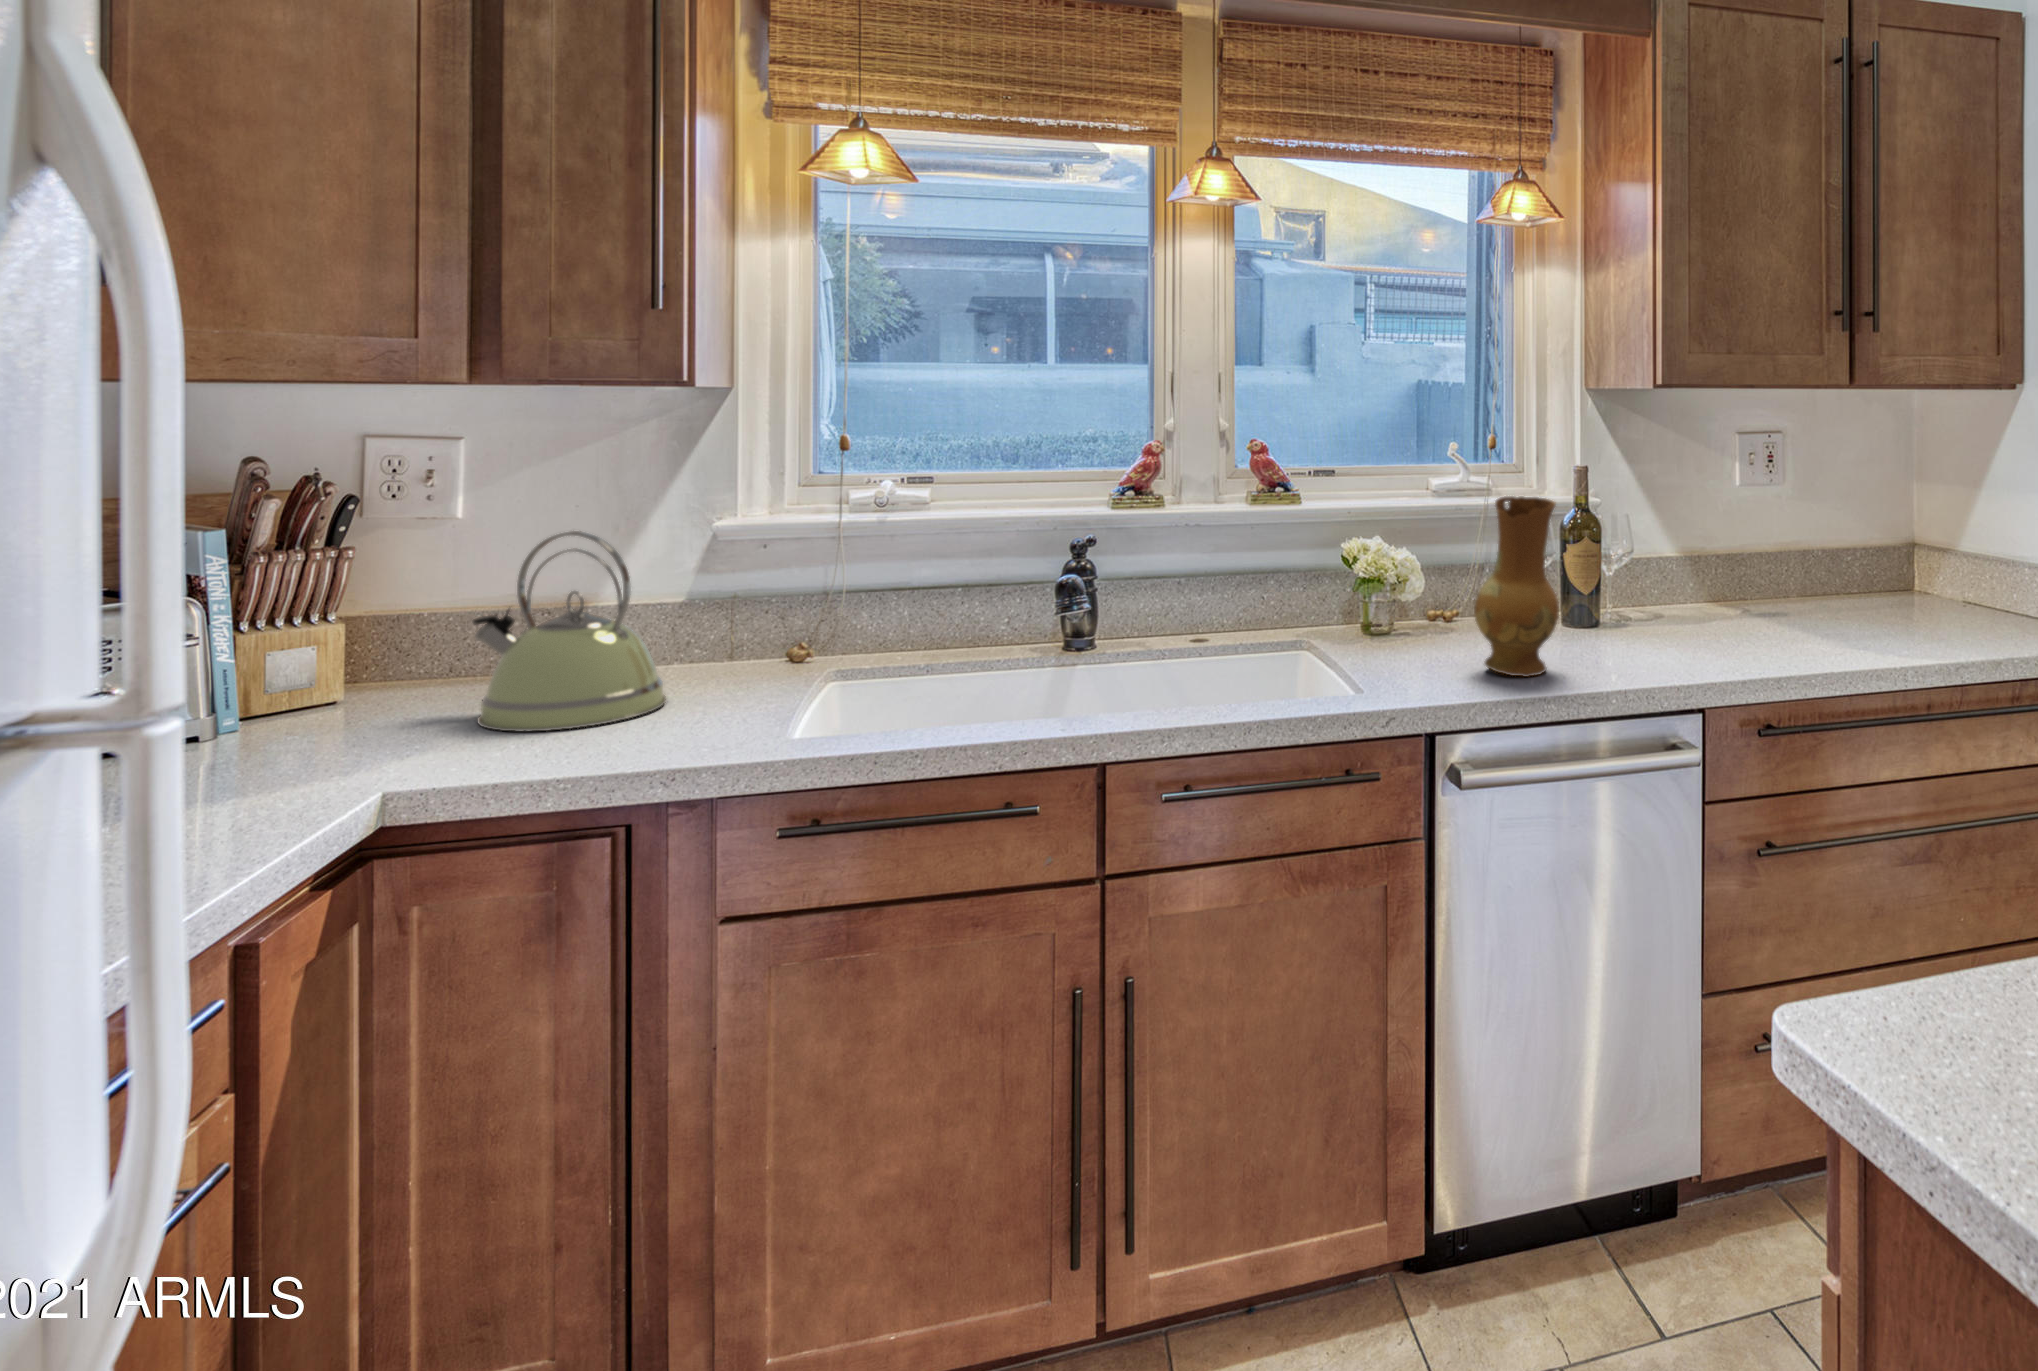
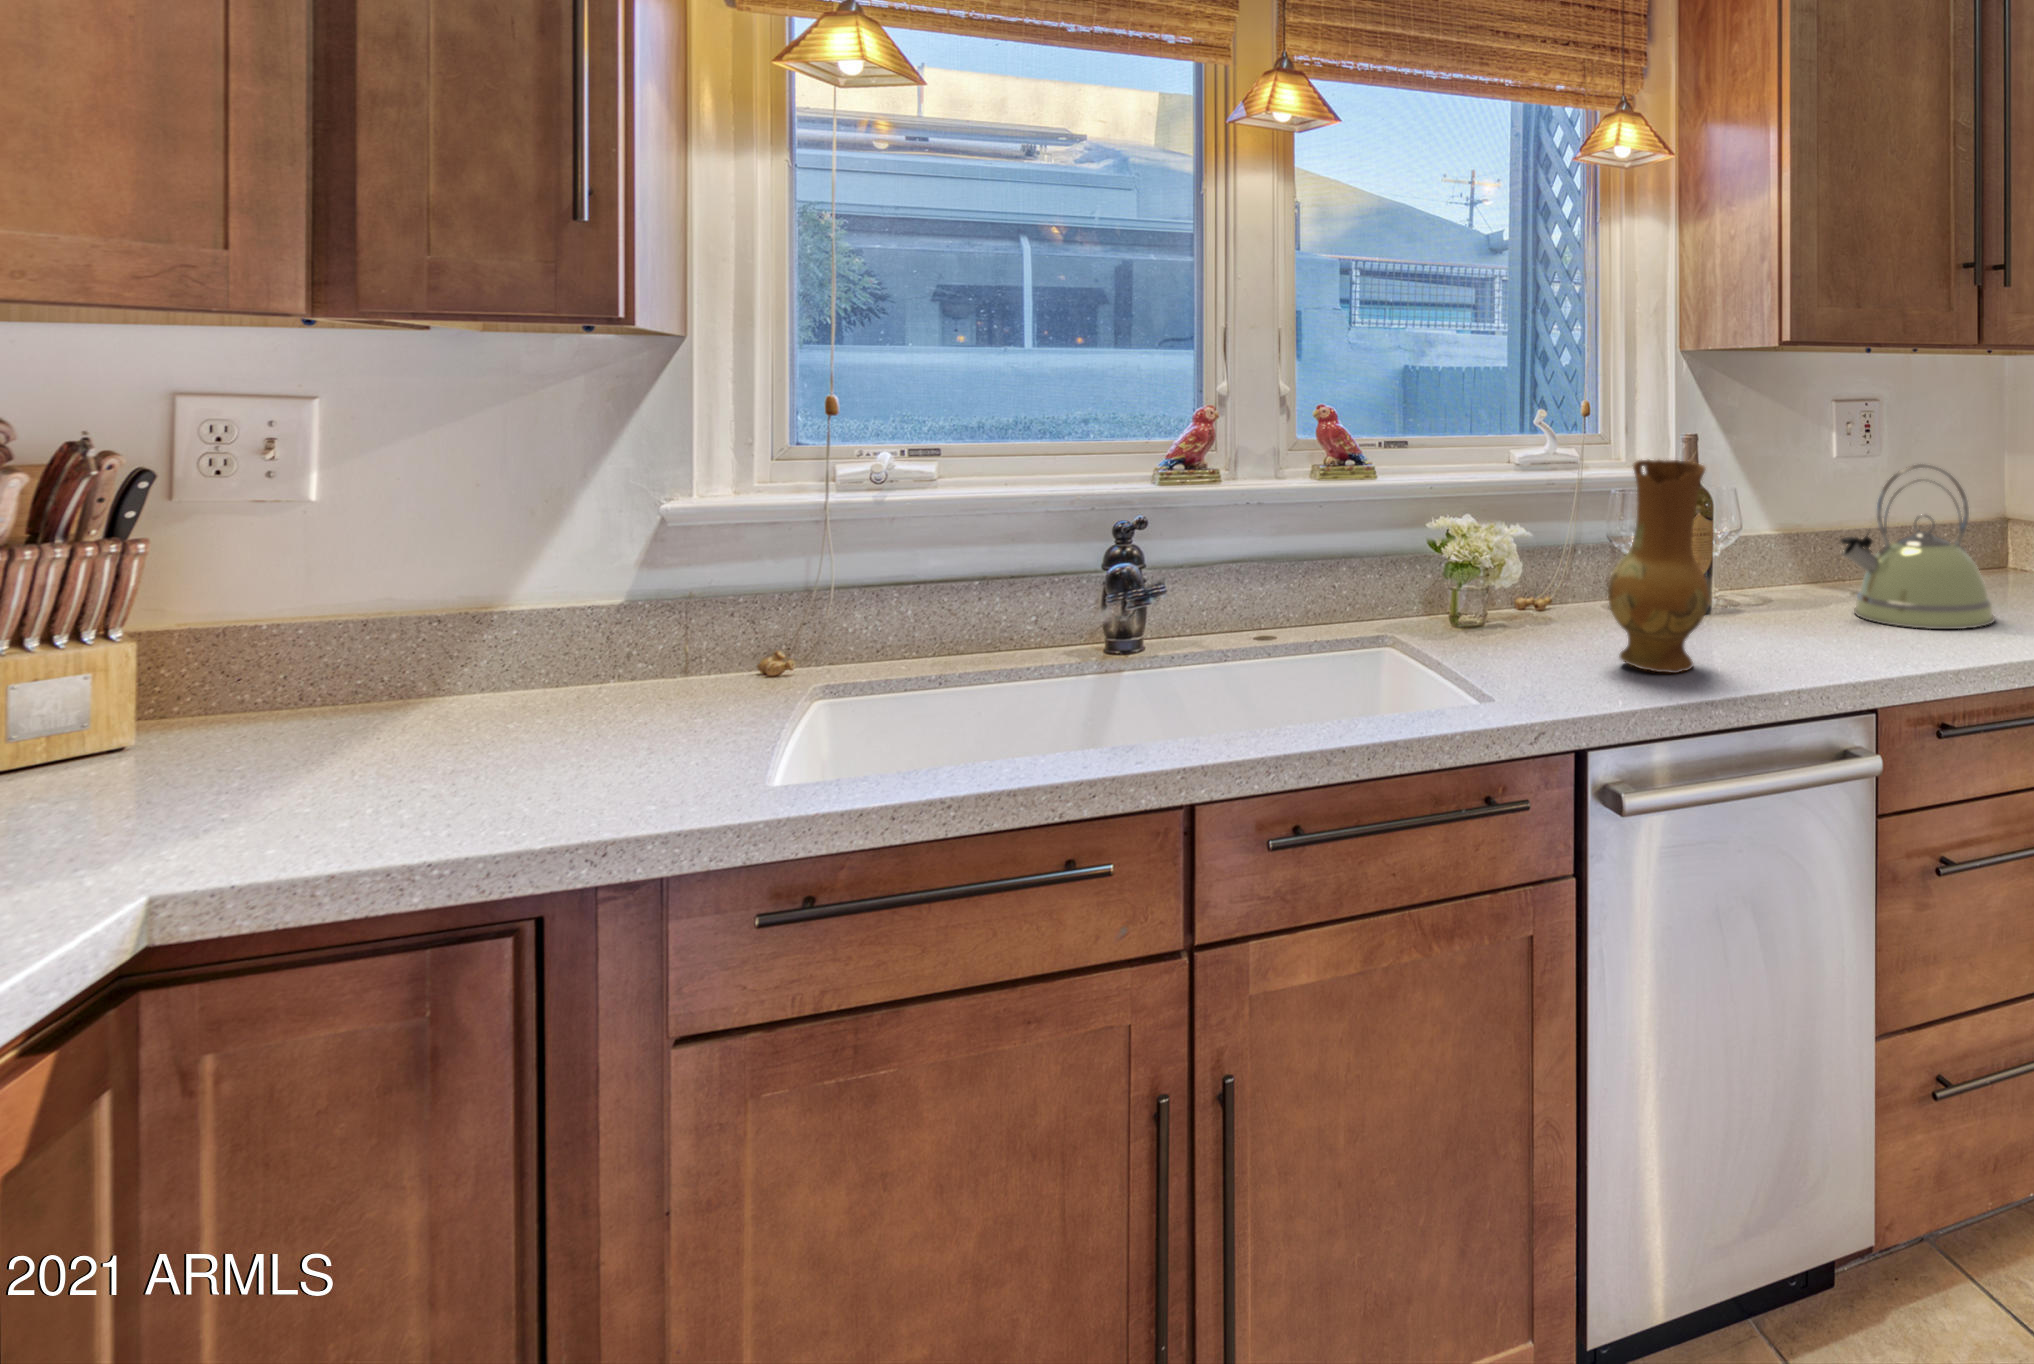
kettle: present [473,531,666,731] -> present [1840,464,1995,629]

